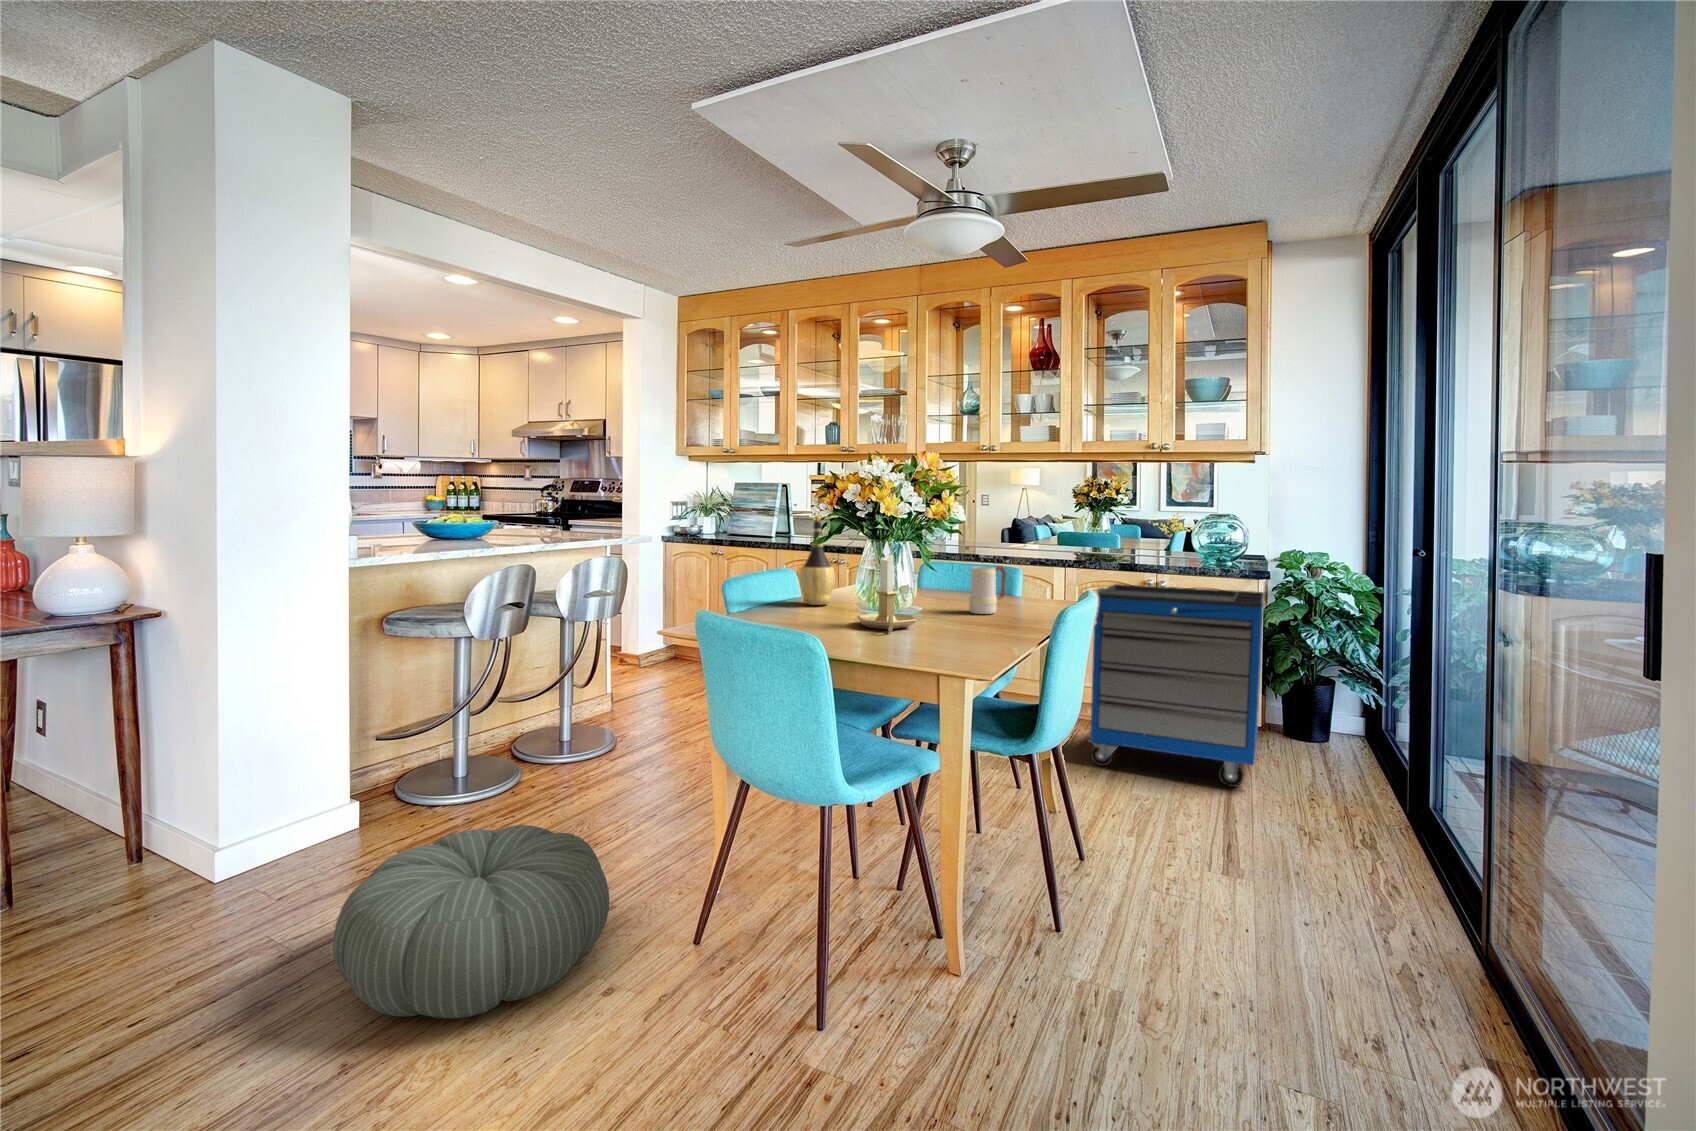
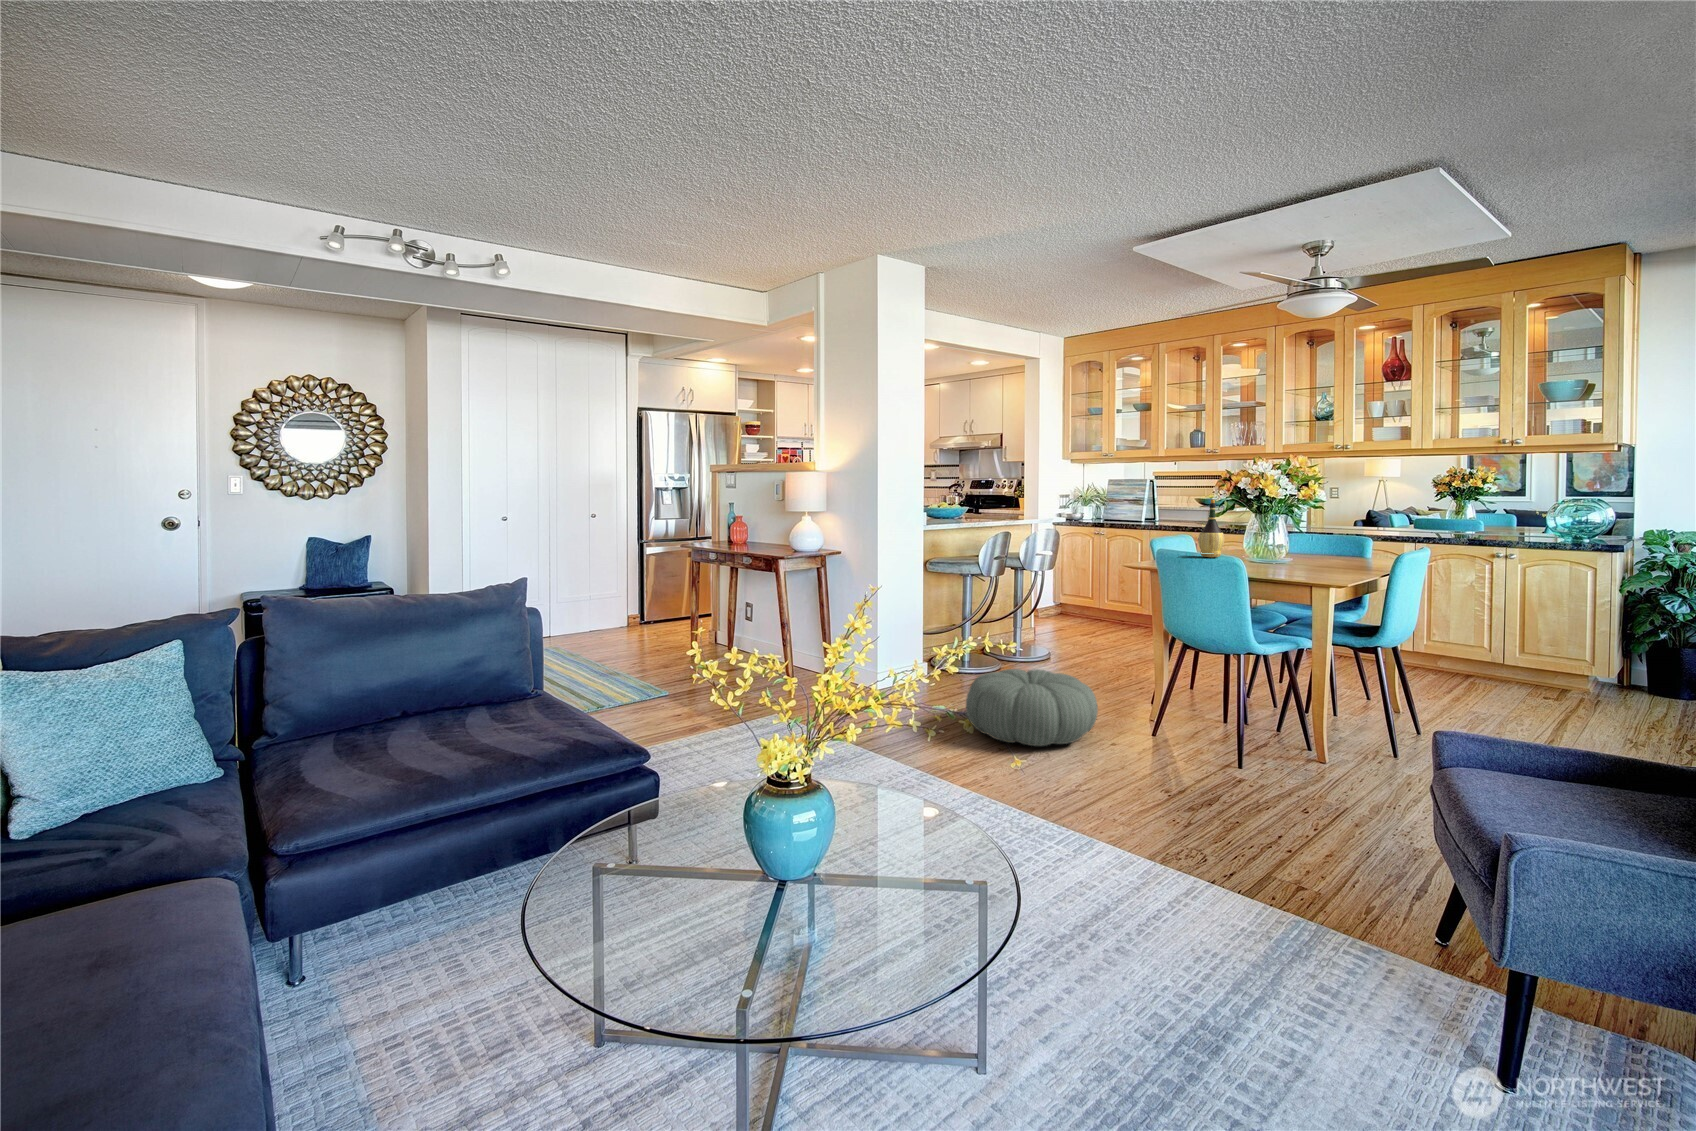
candlestick: present [858,541,916,632] -> none [1246,513,1290,569]
mug: present [969,566,1006,614] -> none [1328,531,1358,564]
storage cabinet: present [1089,584,1264,787] -> none [1423,554,1617,715]

